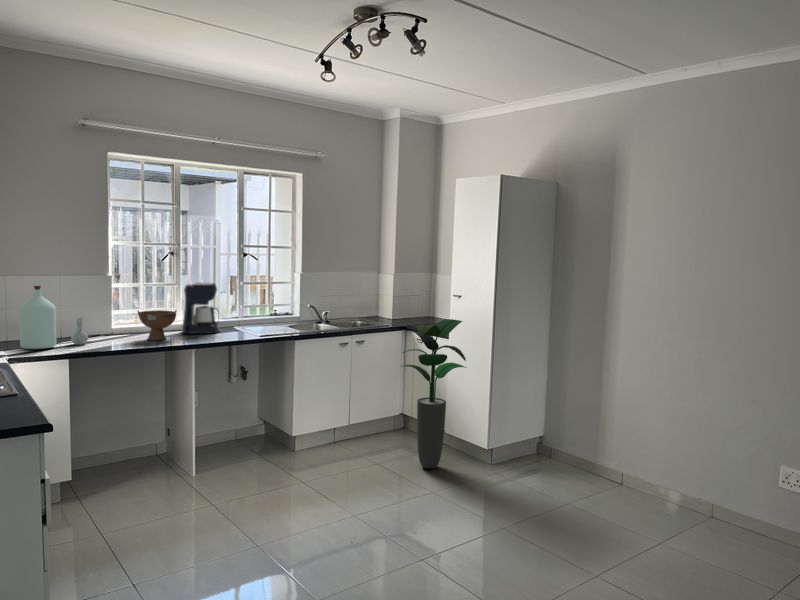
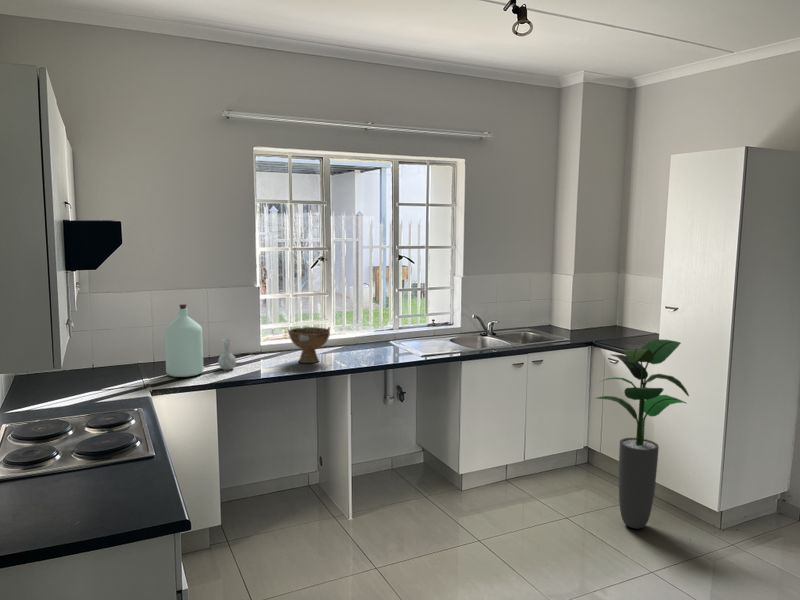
coffee maker: present [182,283,219,334] -> none [334,292,375,352]

